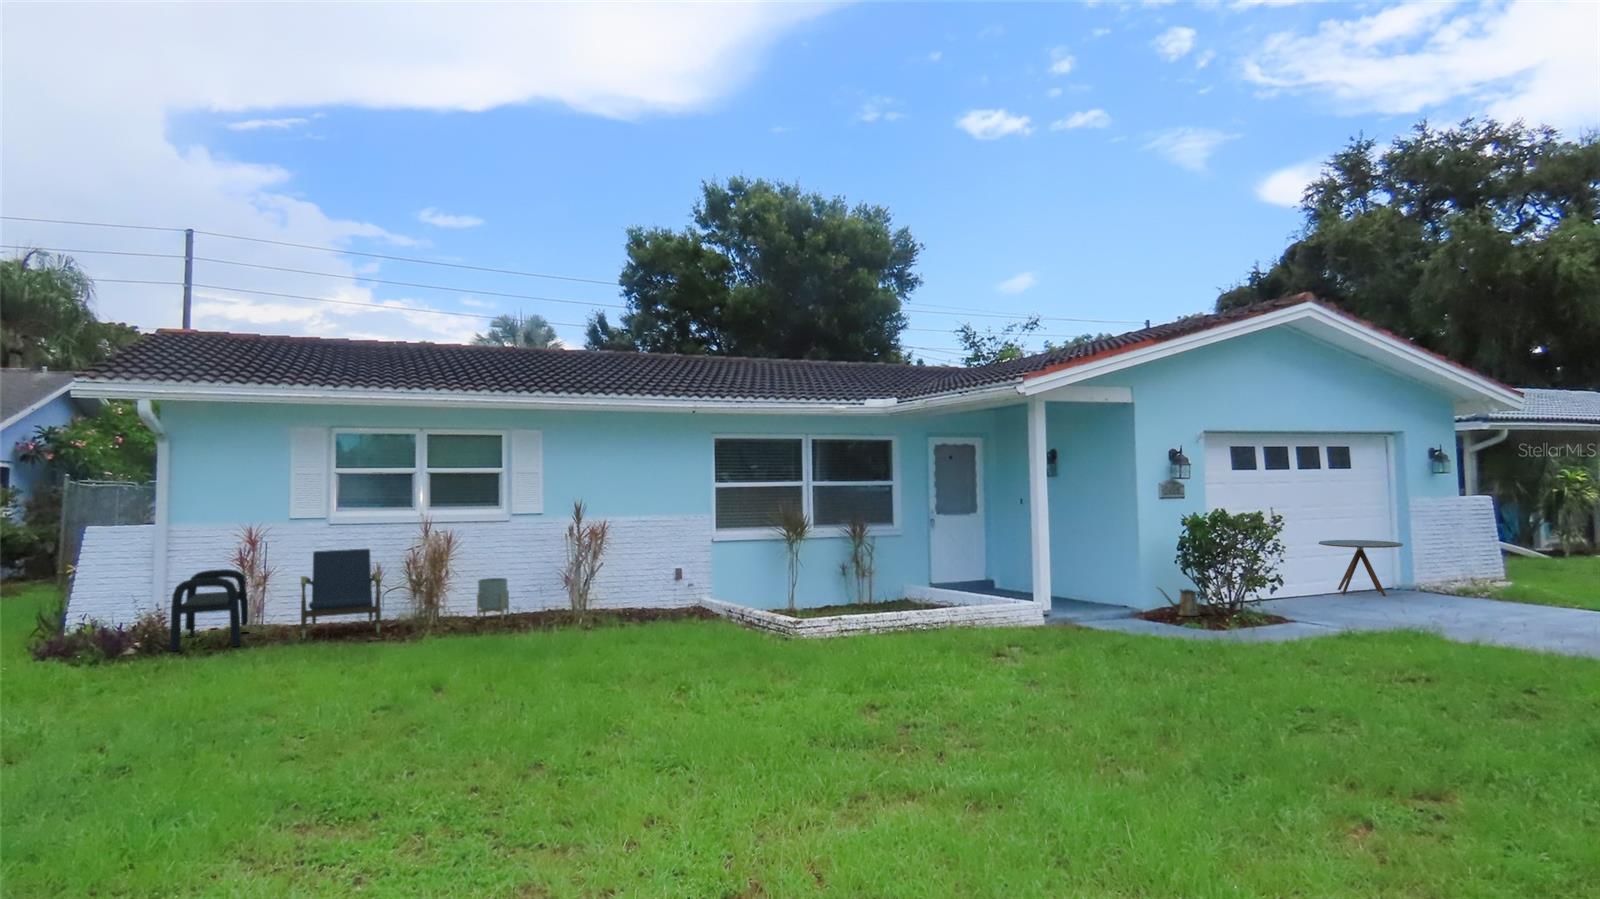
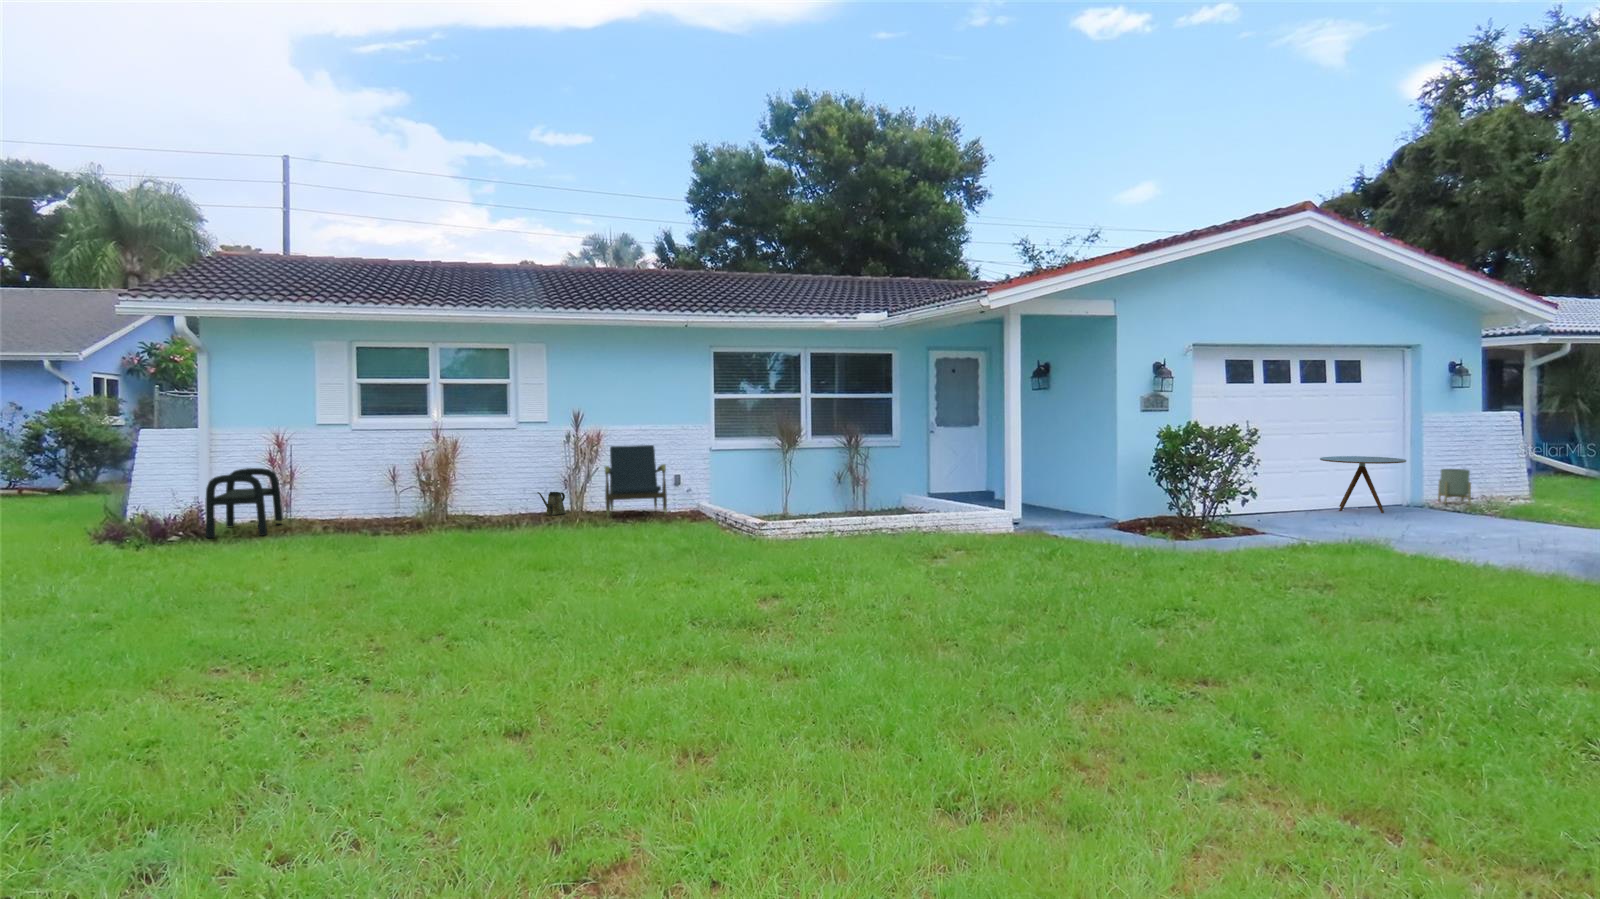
lounge chair: present [301,549,381,638] -> present [605,445,667,517]
planter: present [477,578,509,620] -> present [1438,469,1471,504]
watering can: present [1158,588,1205,616] -> present [537,492,565,515]

